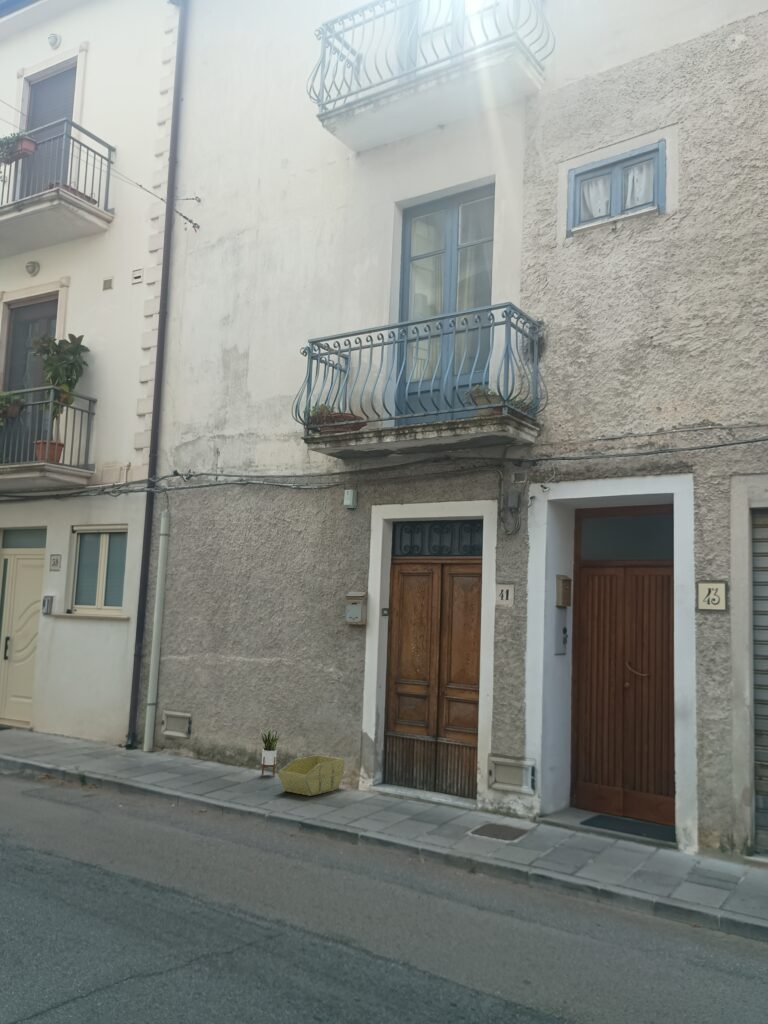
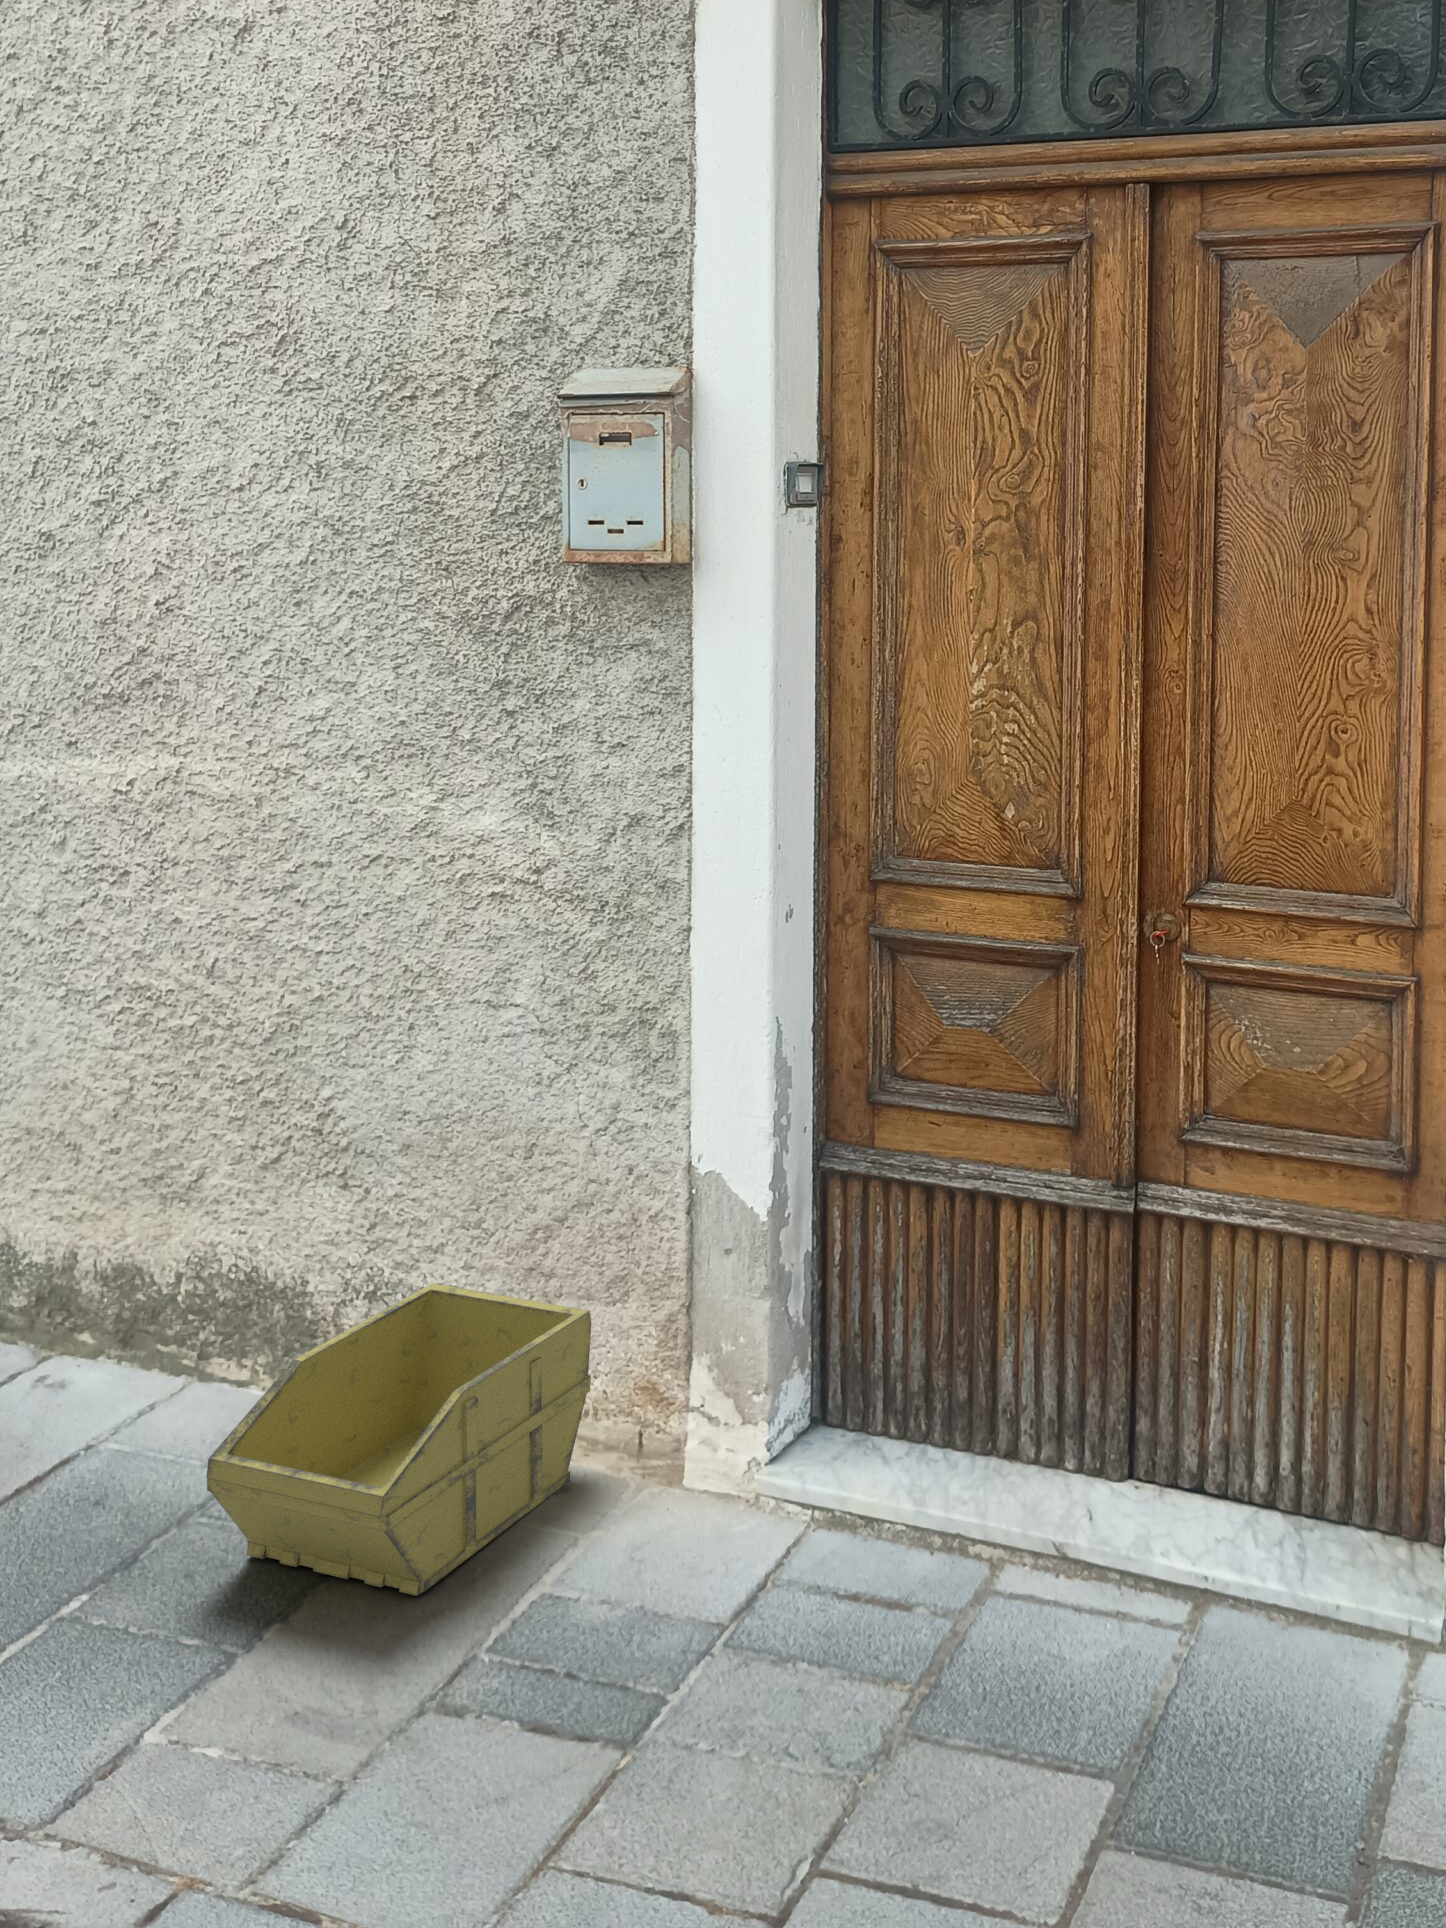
potted plant: present [260,727,280,776] -> none [82,1128,203,1405]

